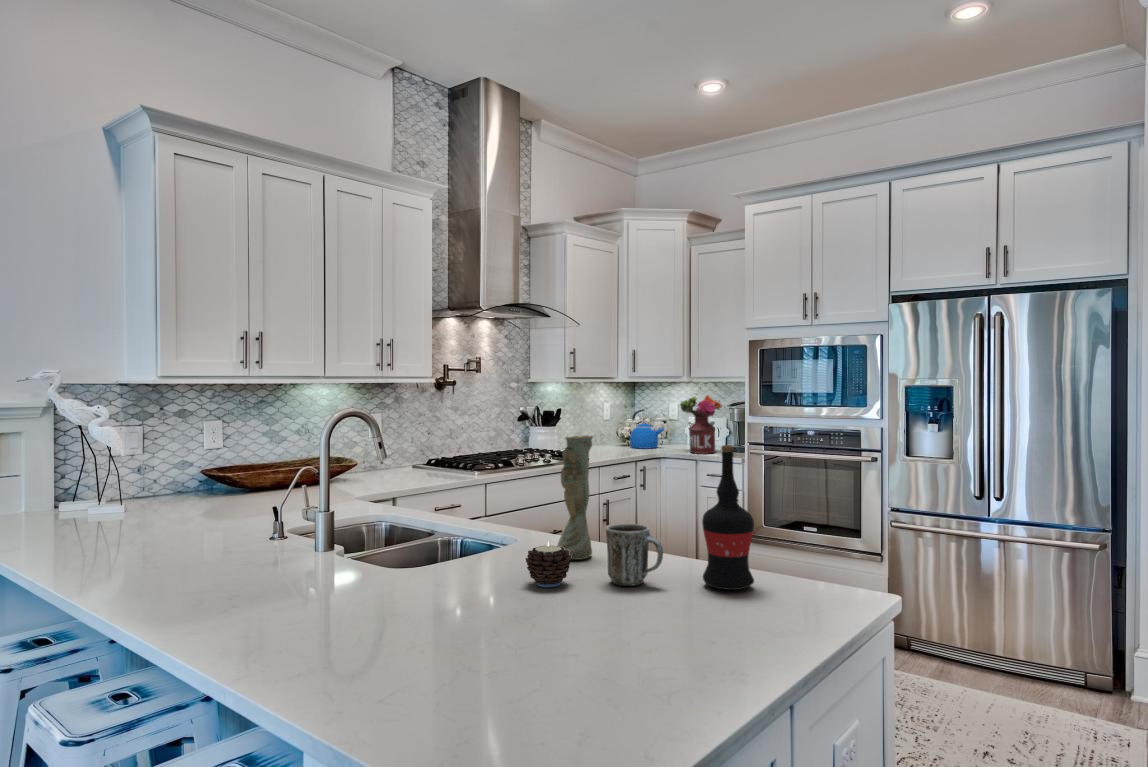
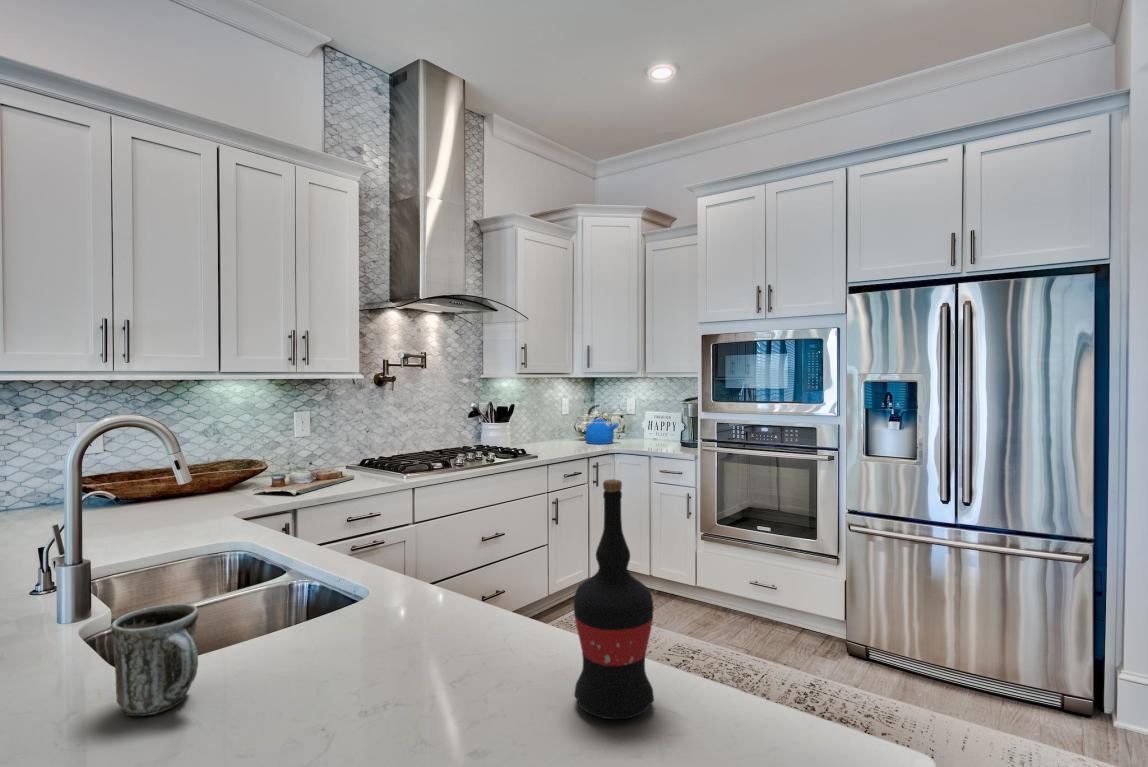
flower arrangement: present [680,395,722,454] -> none [632,390,675,450]
vase: present [558,436,593,559] -> none [392,454,446,634]
cutting board: none [353,466,431,487] -> present [254,468,354,495]
mug: present [606,524,663,586] -> present [111,604,198,716]
candle: present [526,541,571,587] -> none [292,631,372,708]

